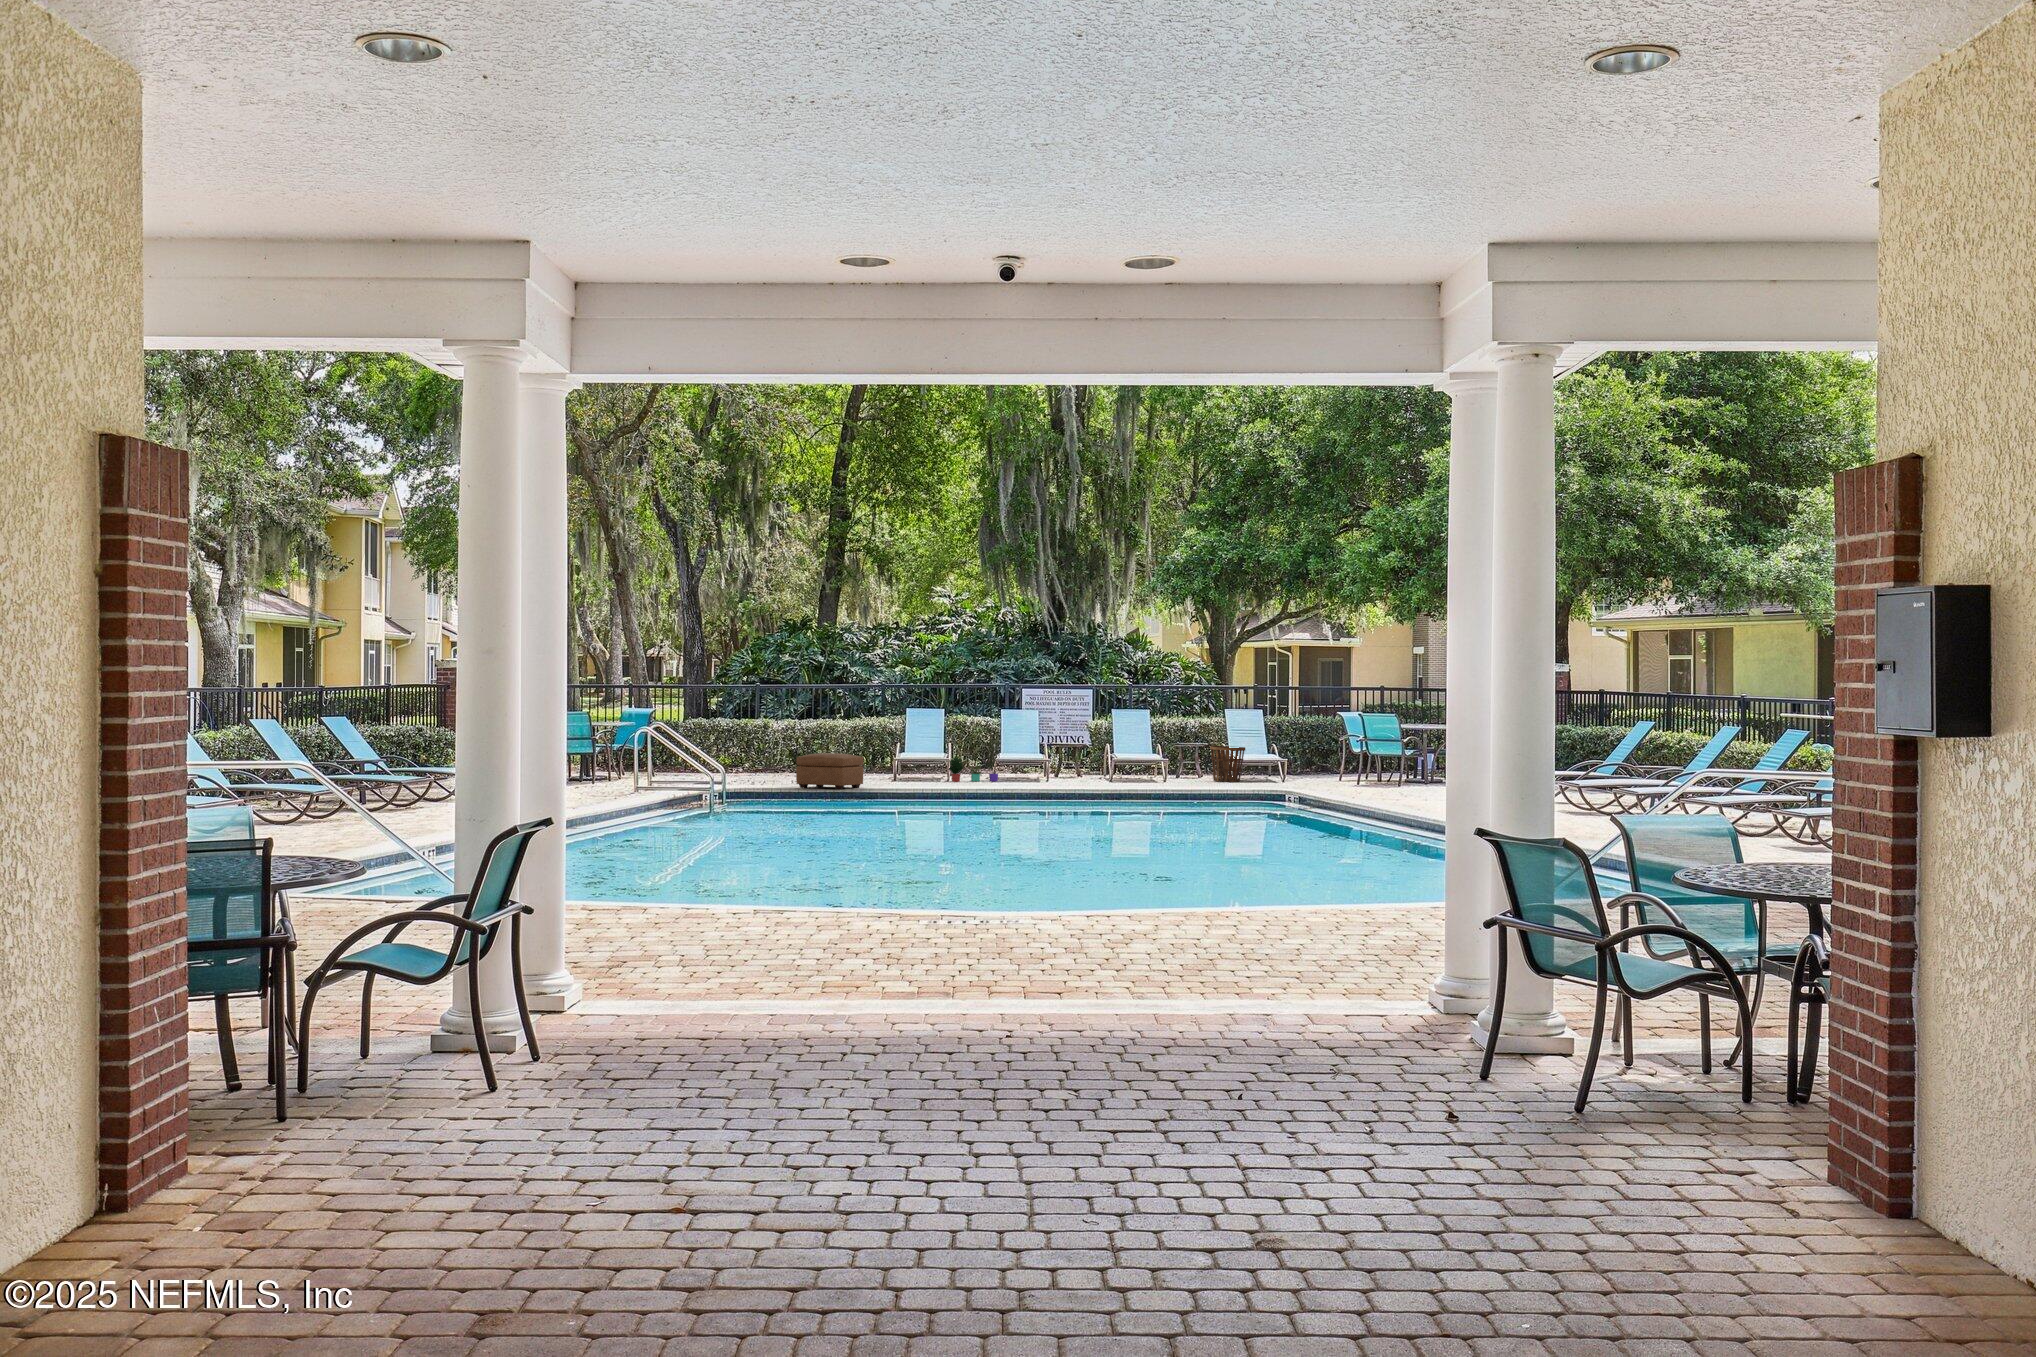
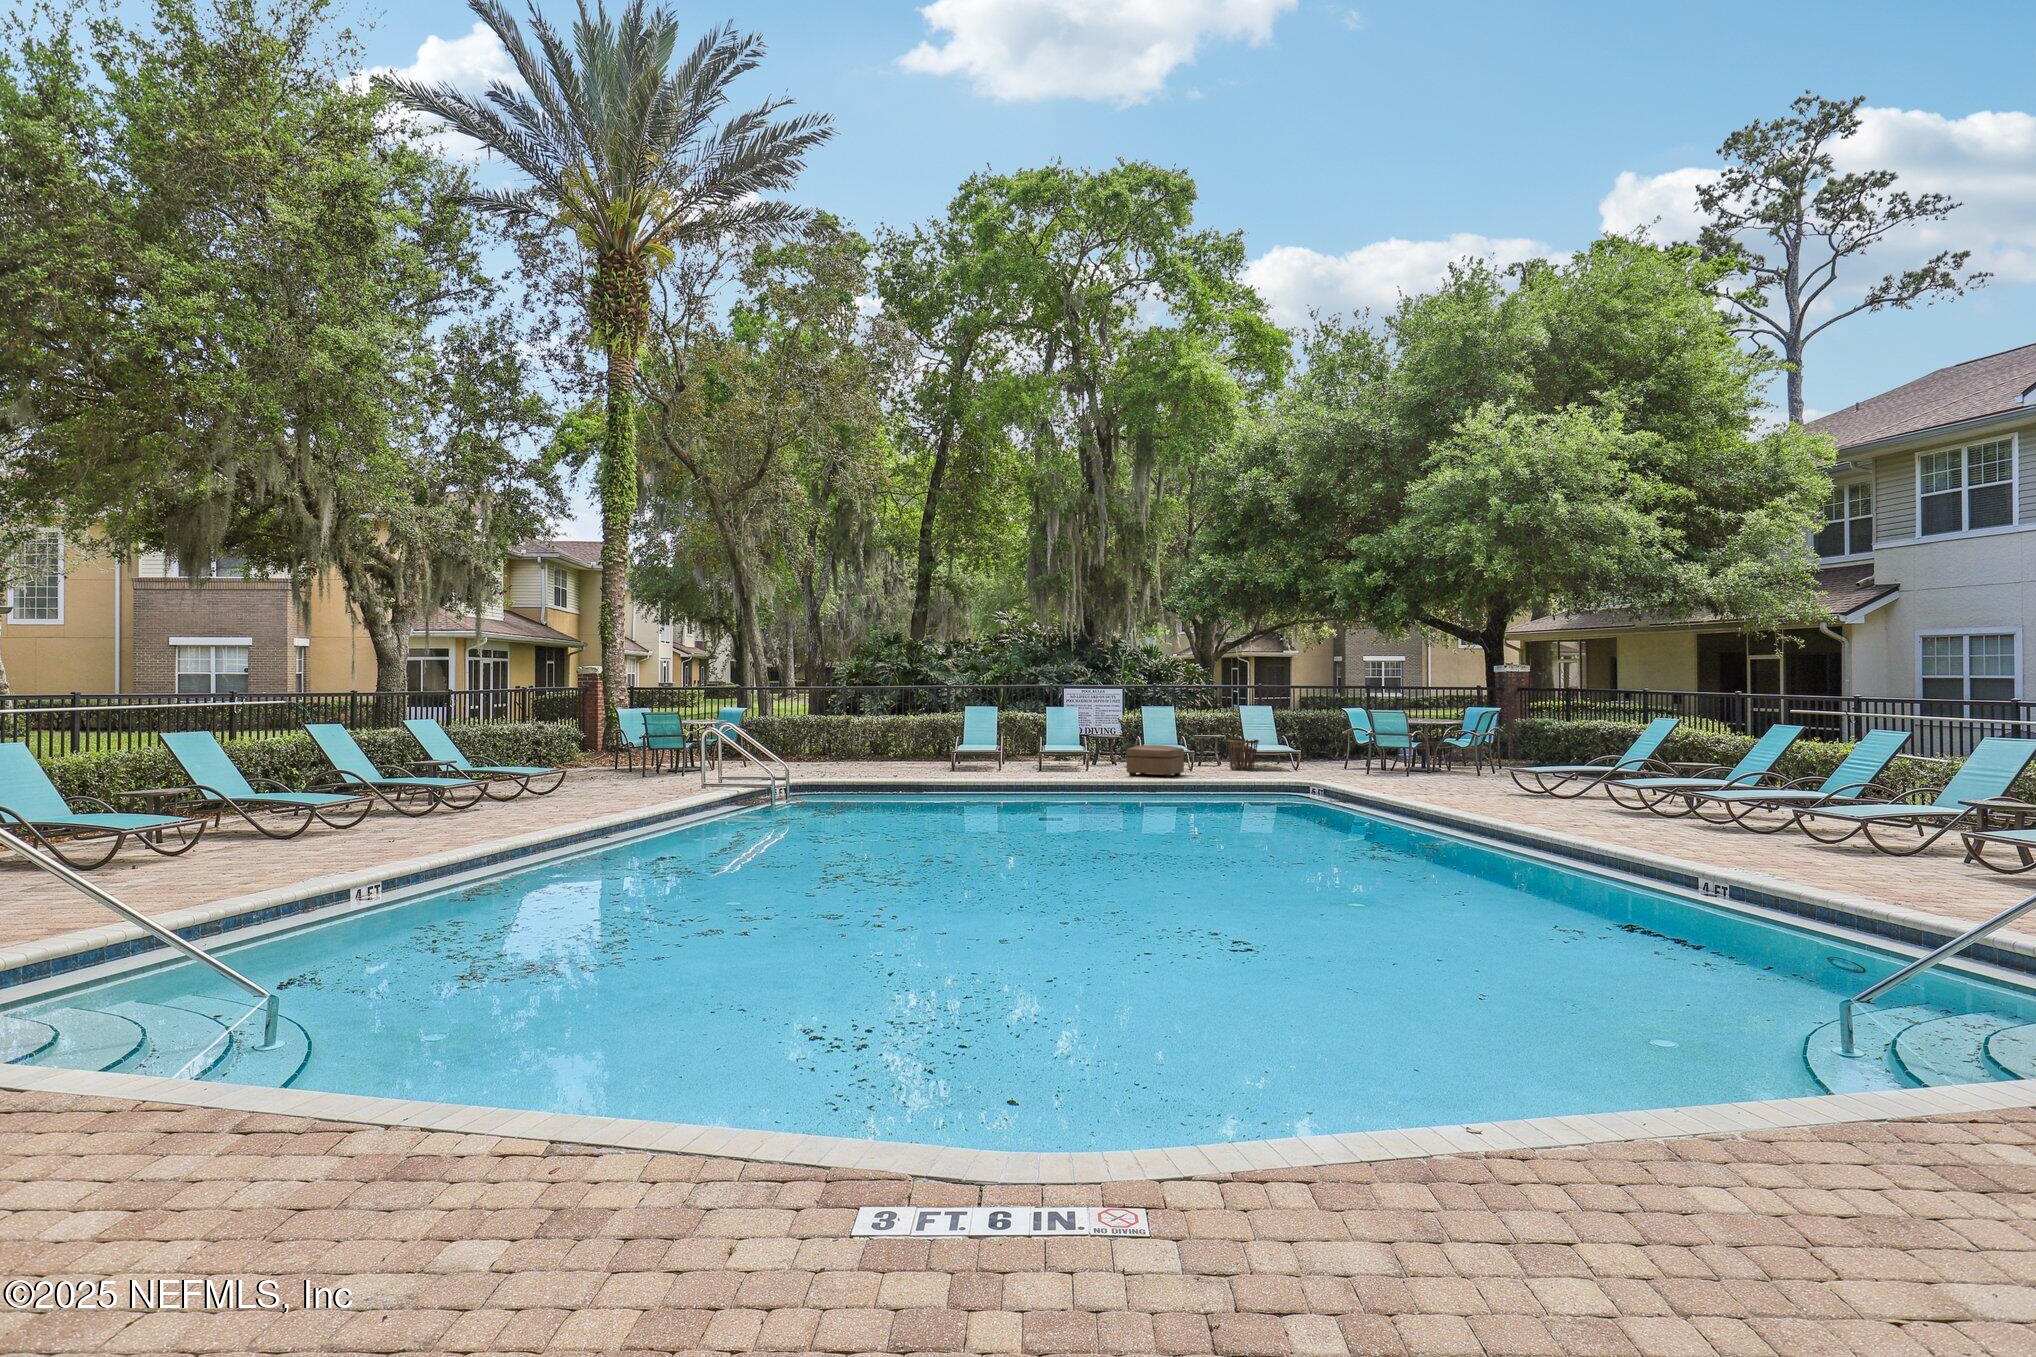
potted plant: present [948,740,999,782] -> none [998,733,1046,770]
ottoman: present [796,753,863,789] -> present [1126,745,1184,778]

